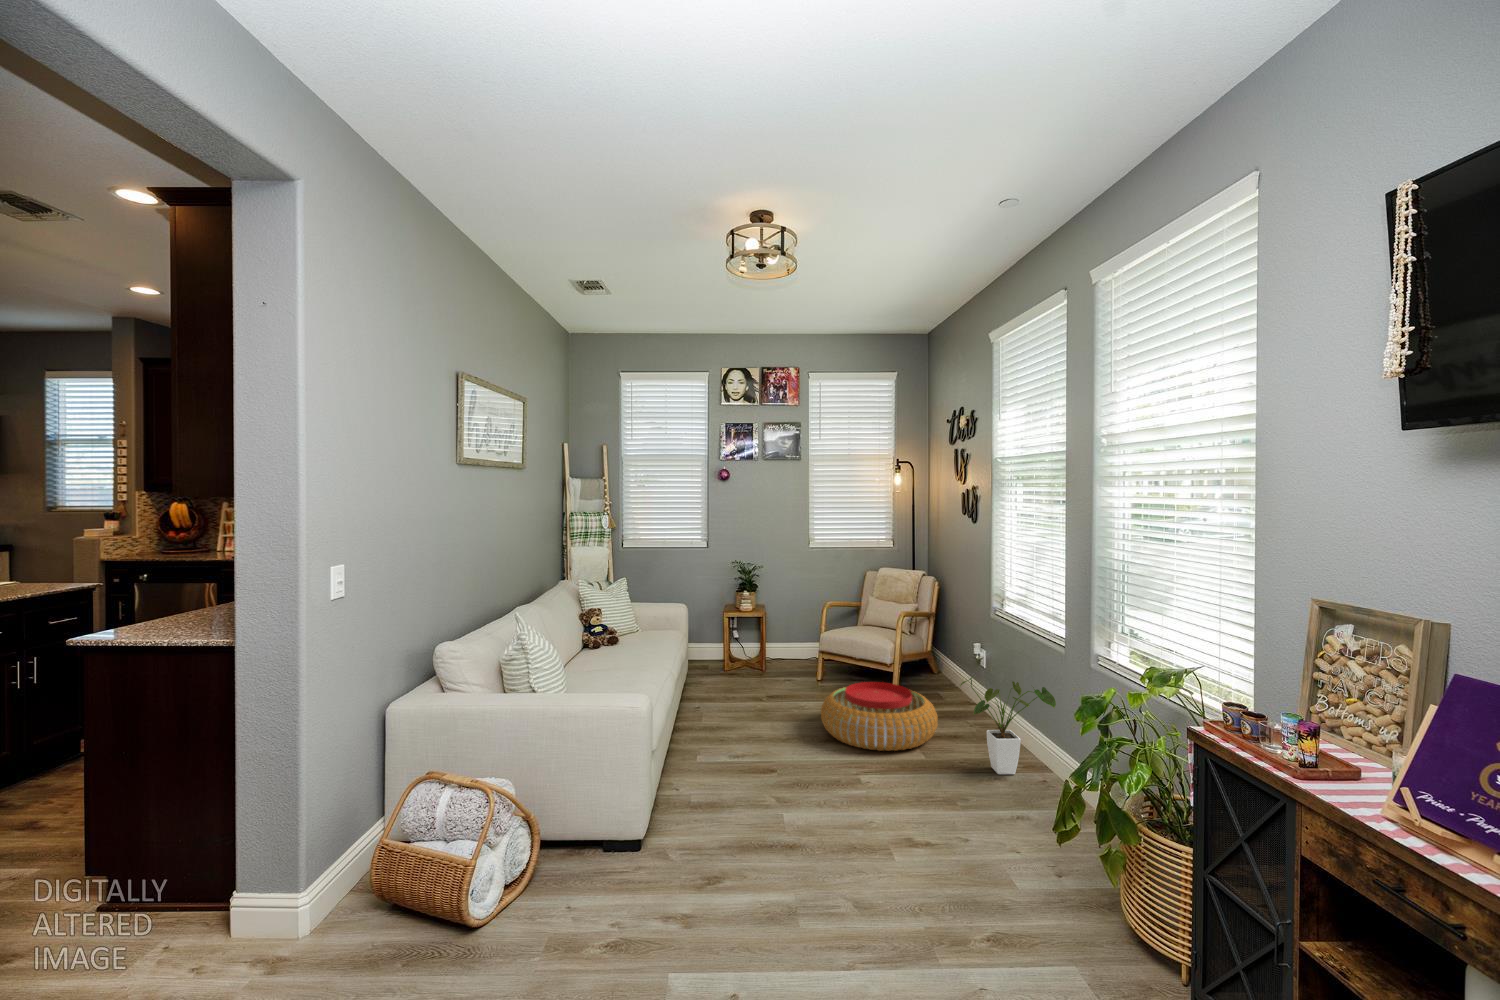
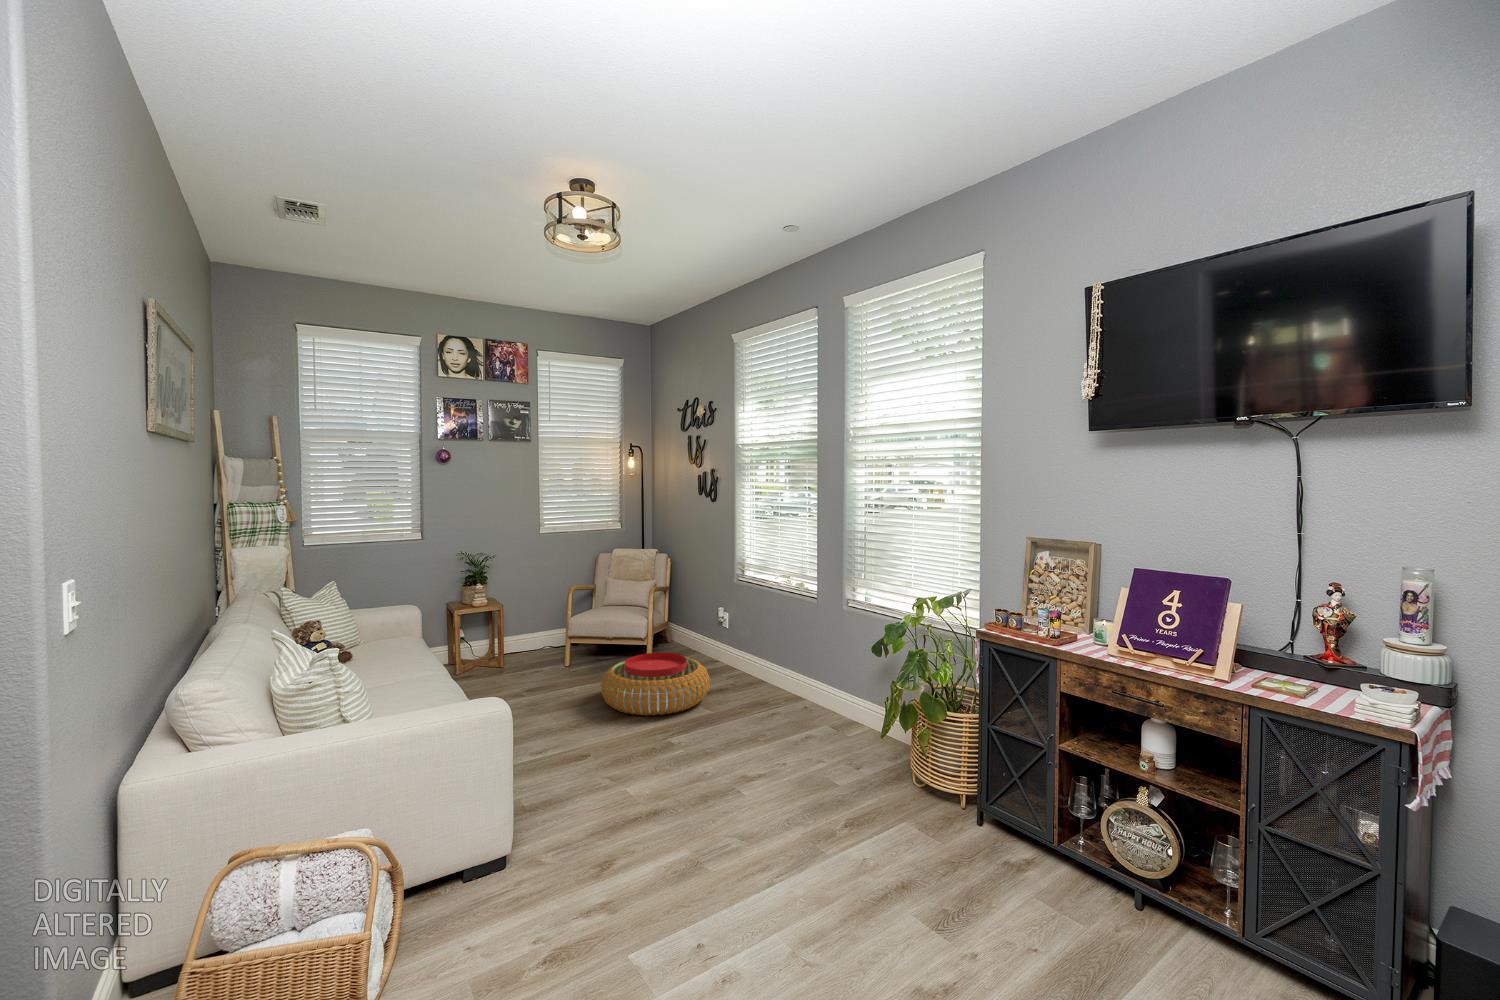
house plant: present [960,677,1056,774] -> none [738,632,816,711]

